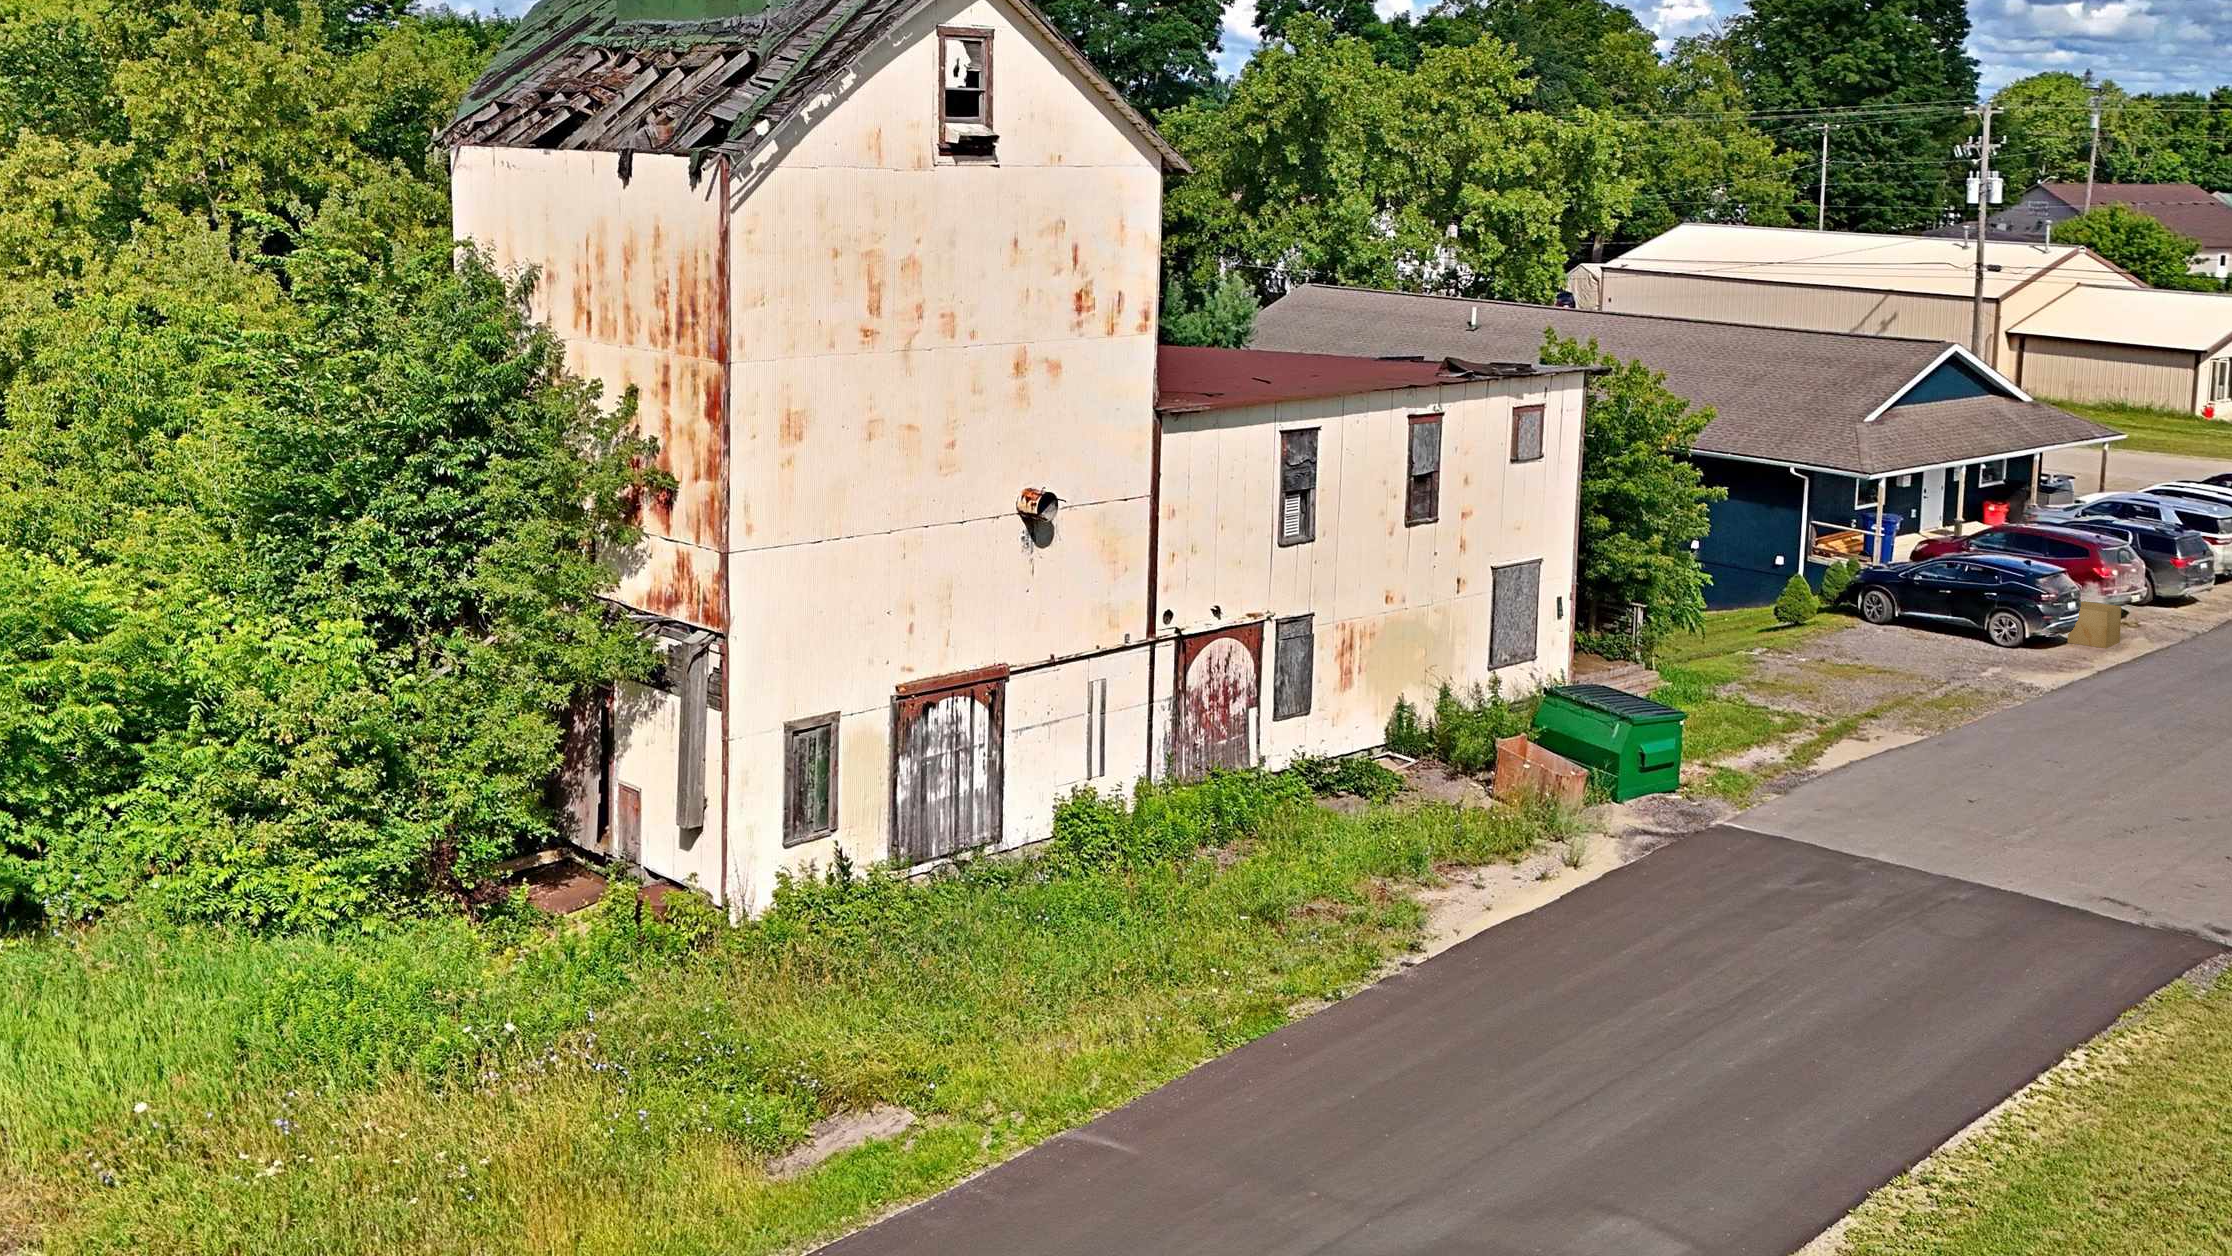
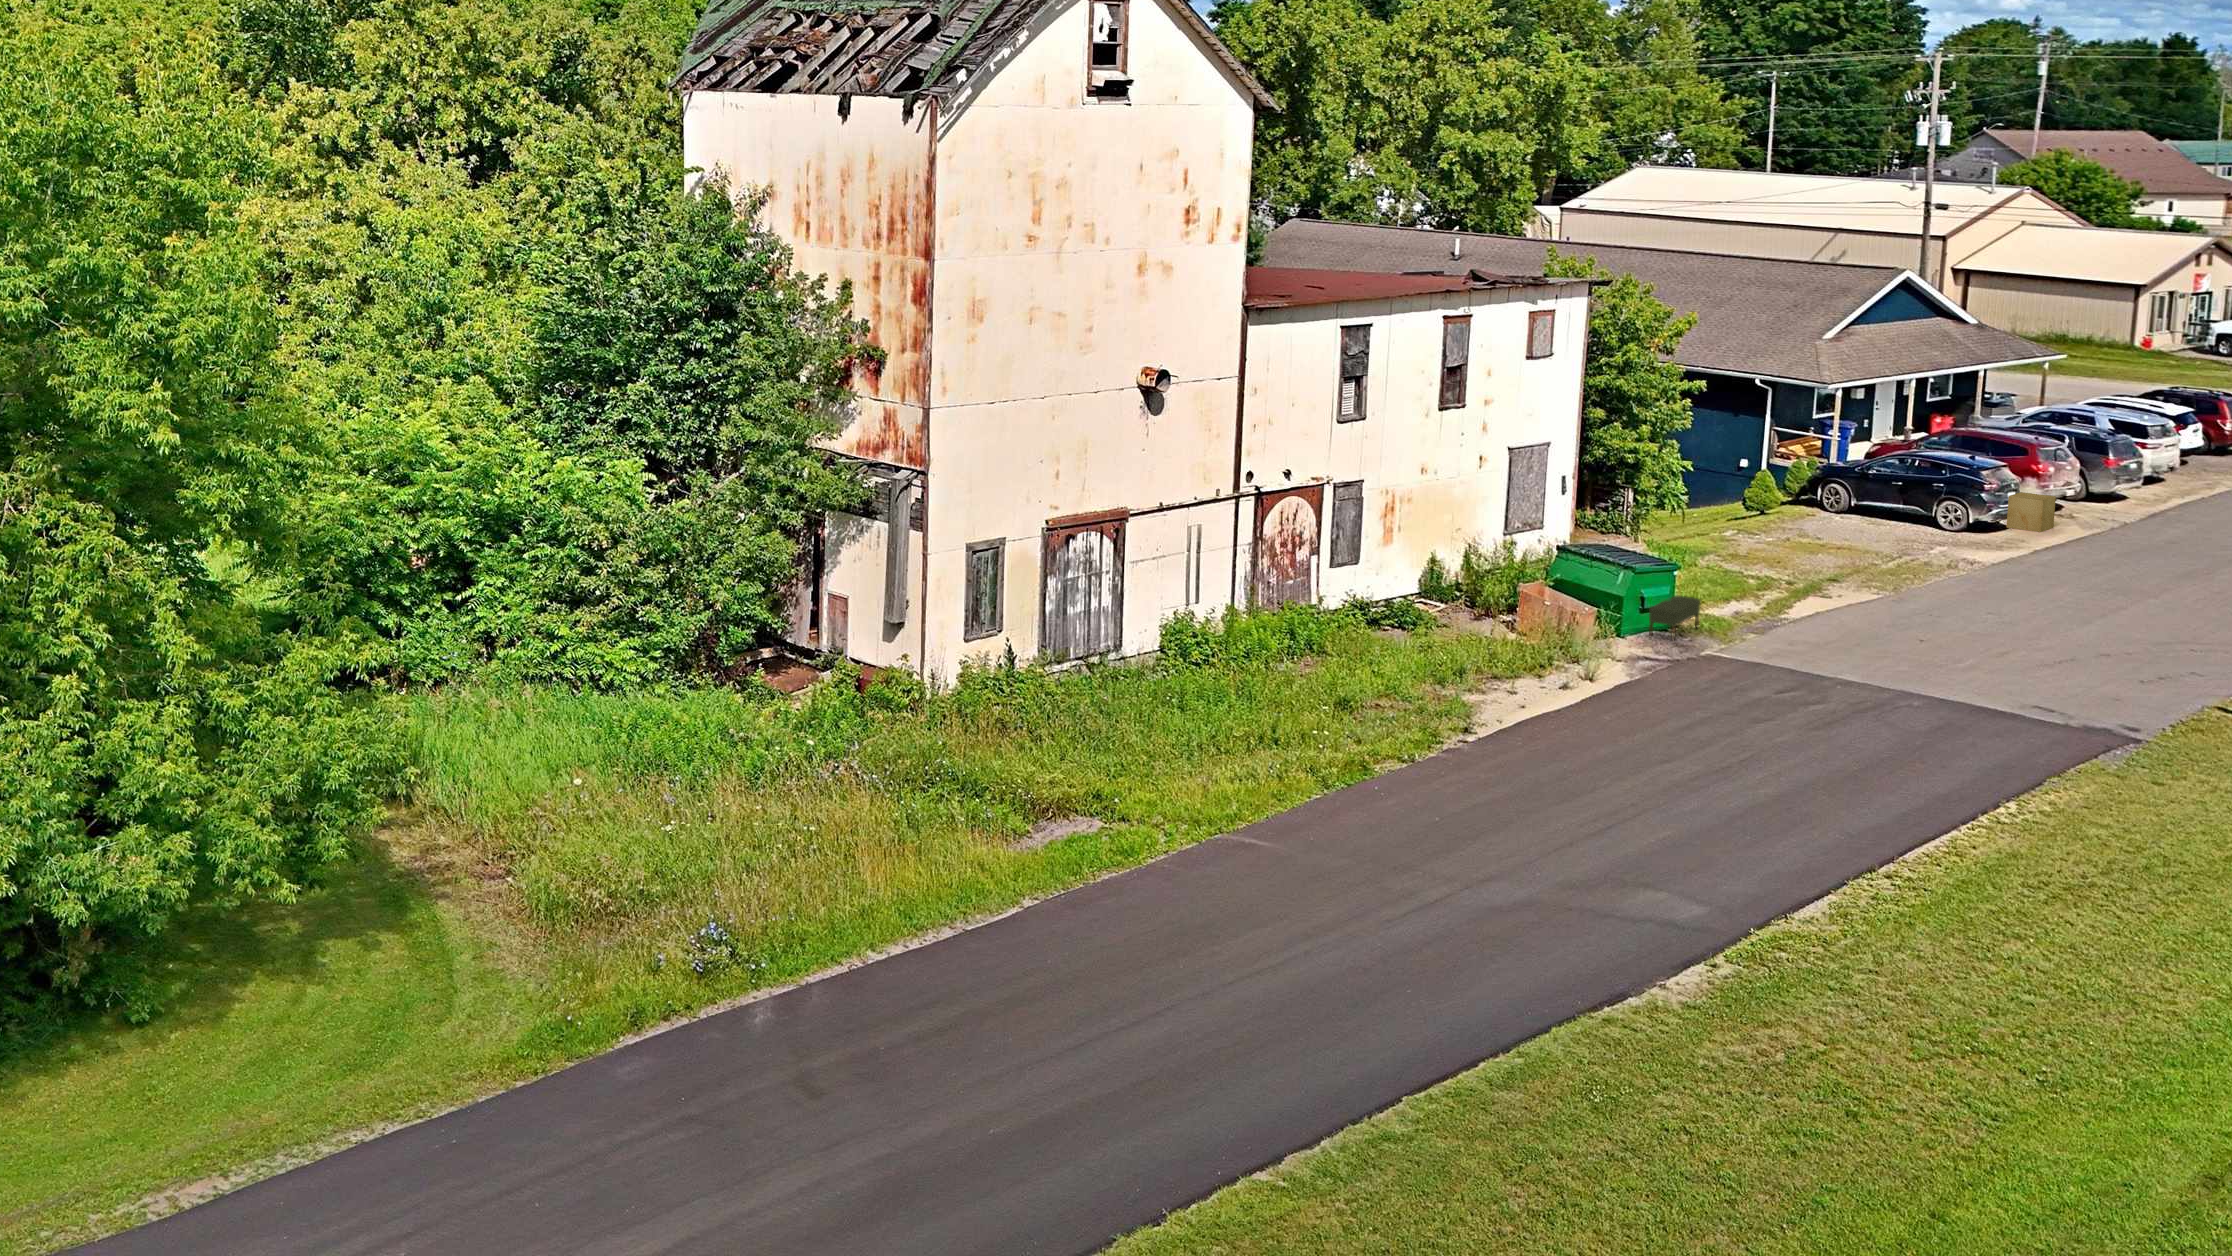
bench: none [1649,751,1713,811] -> present [1649,595,1701,640]

